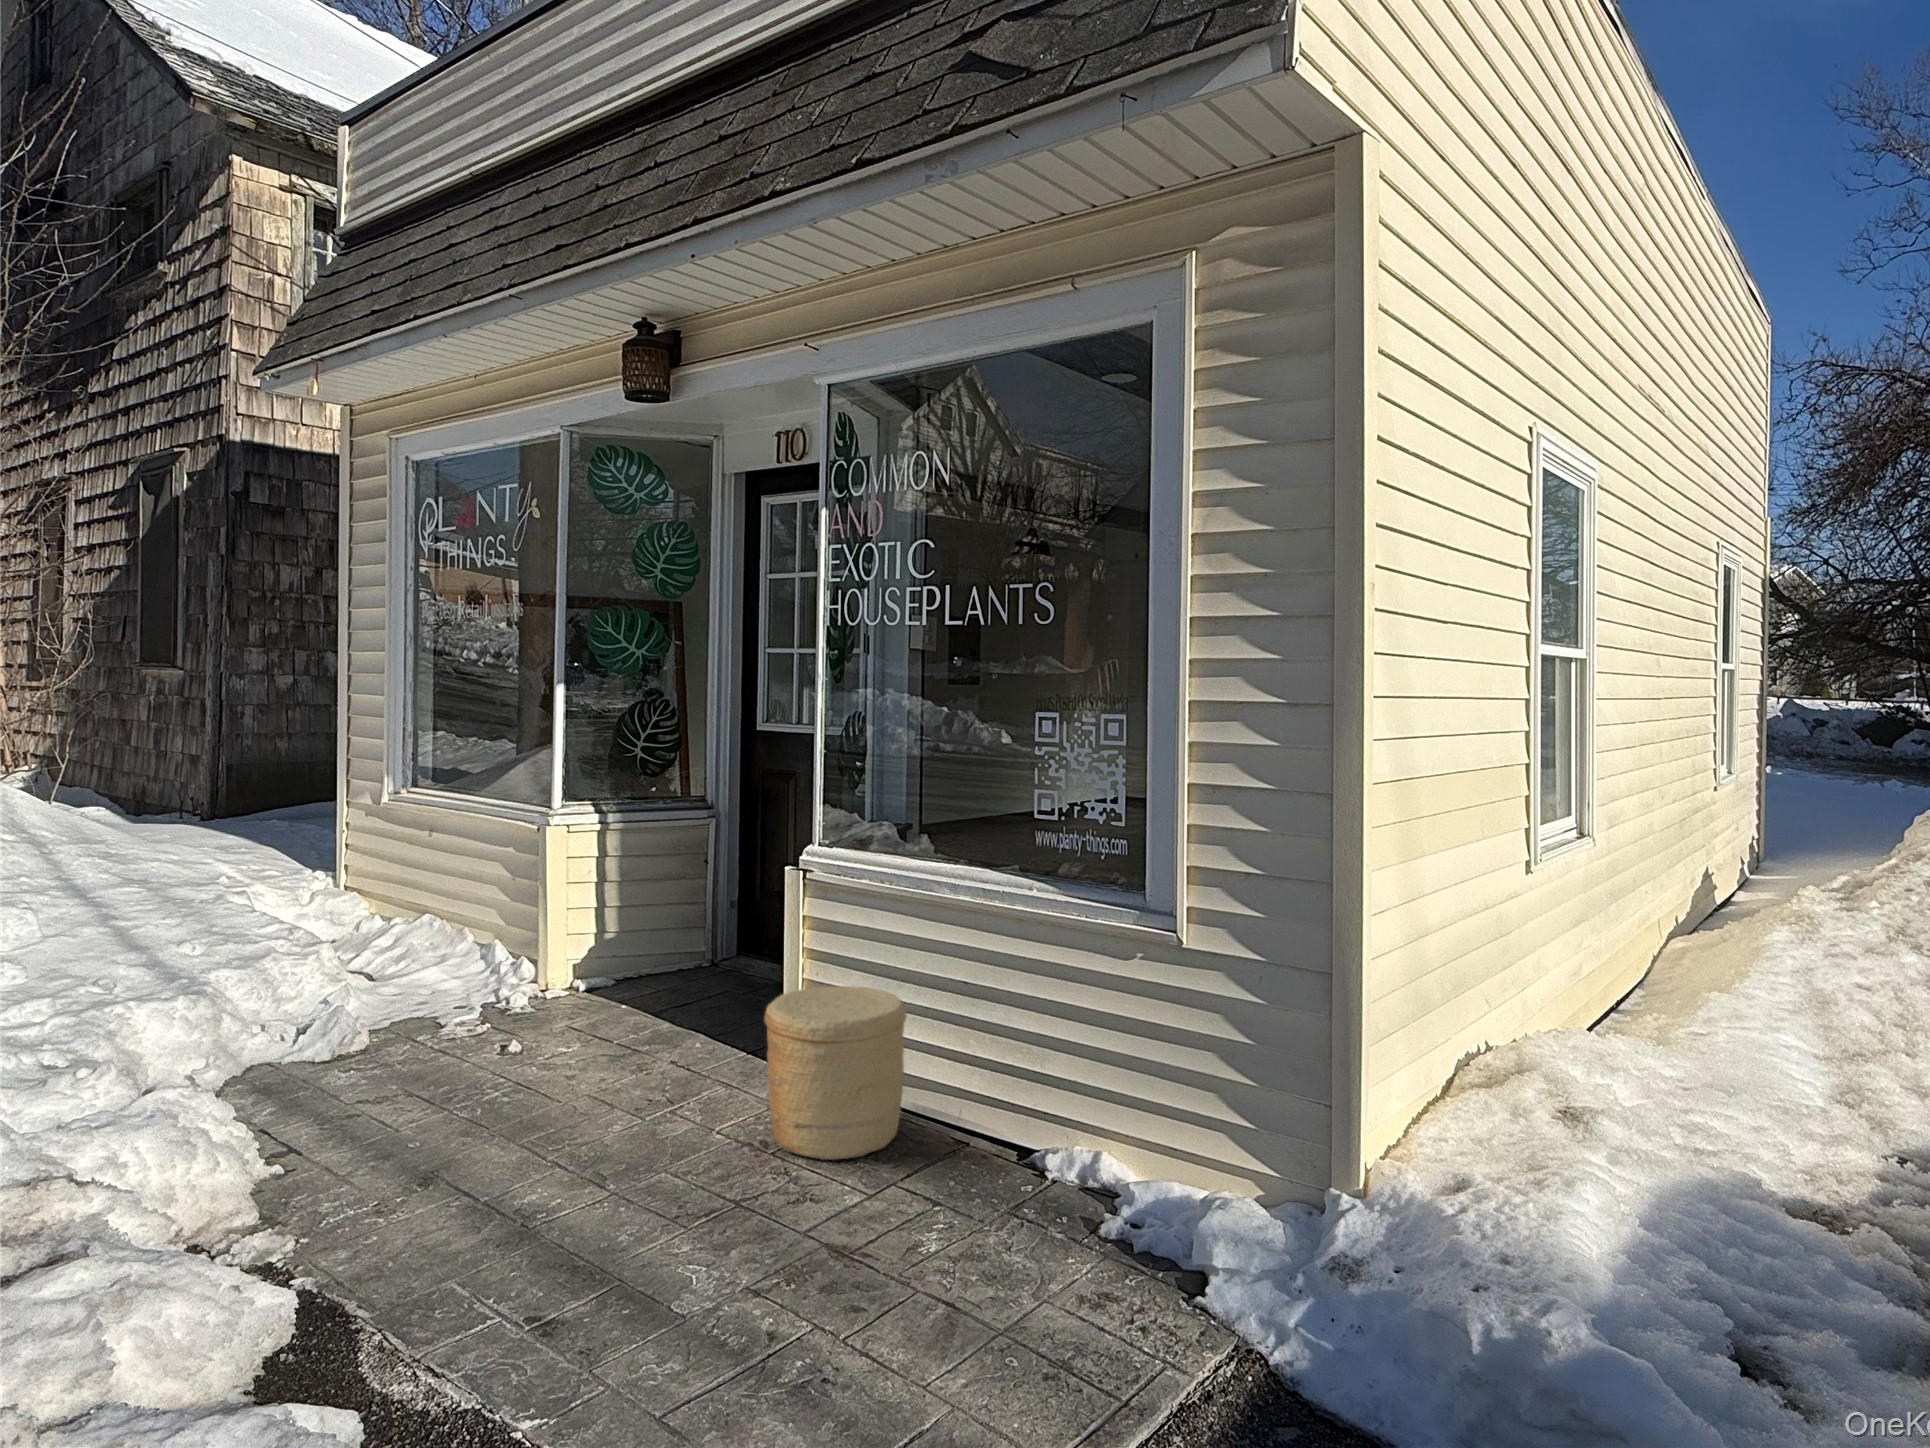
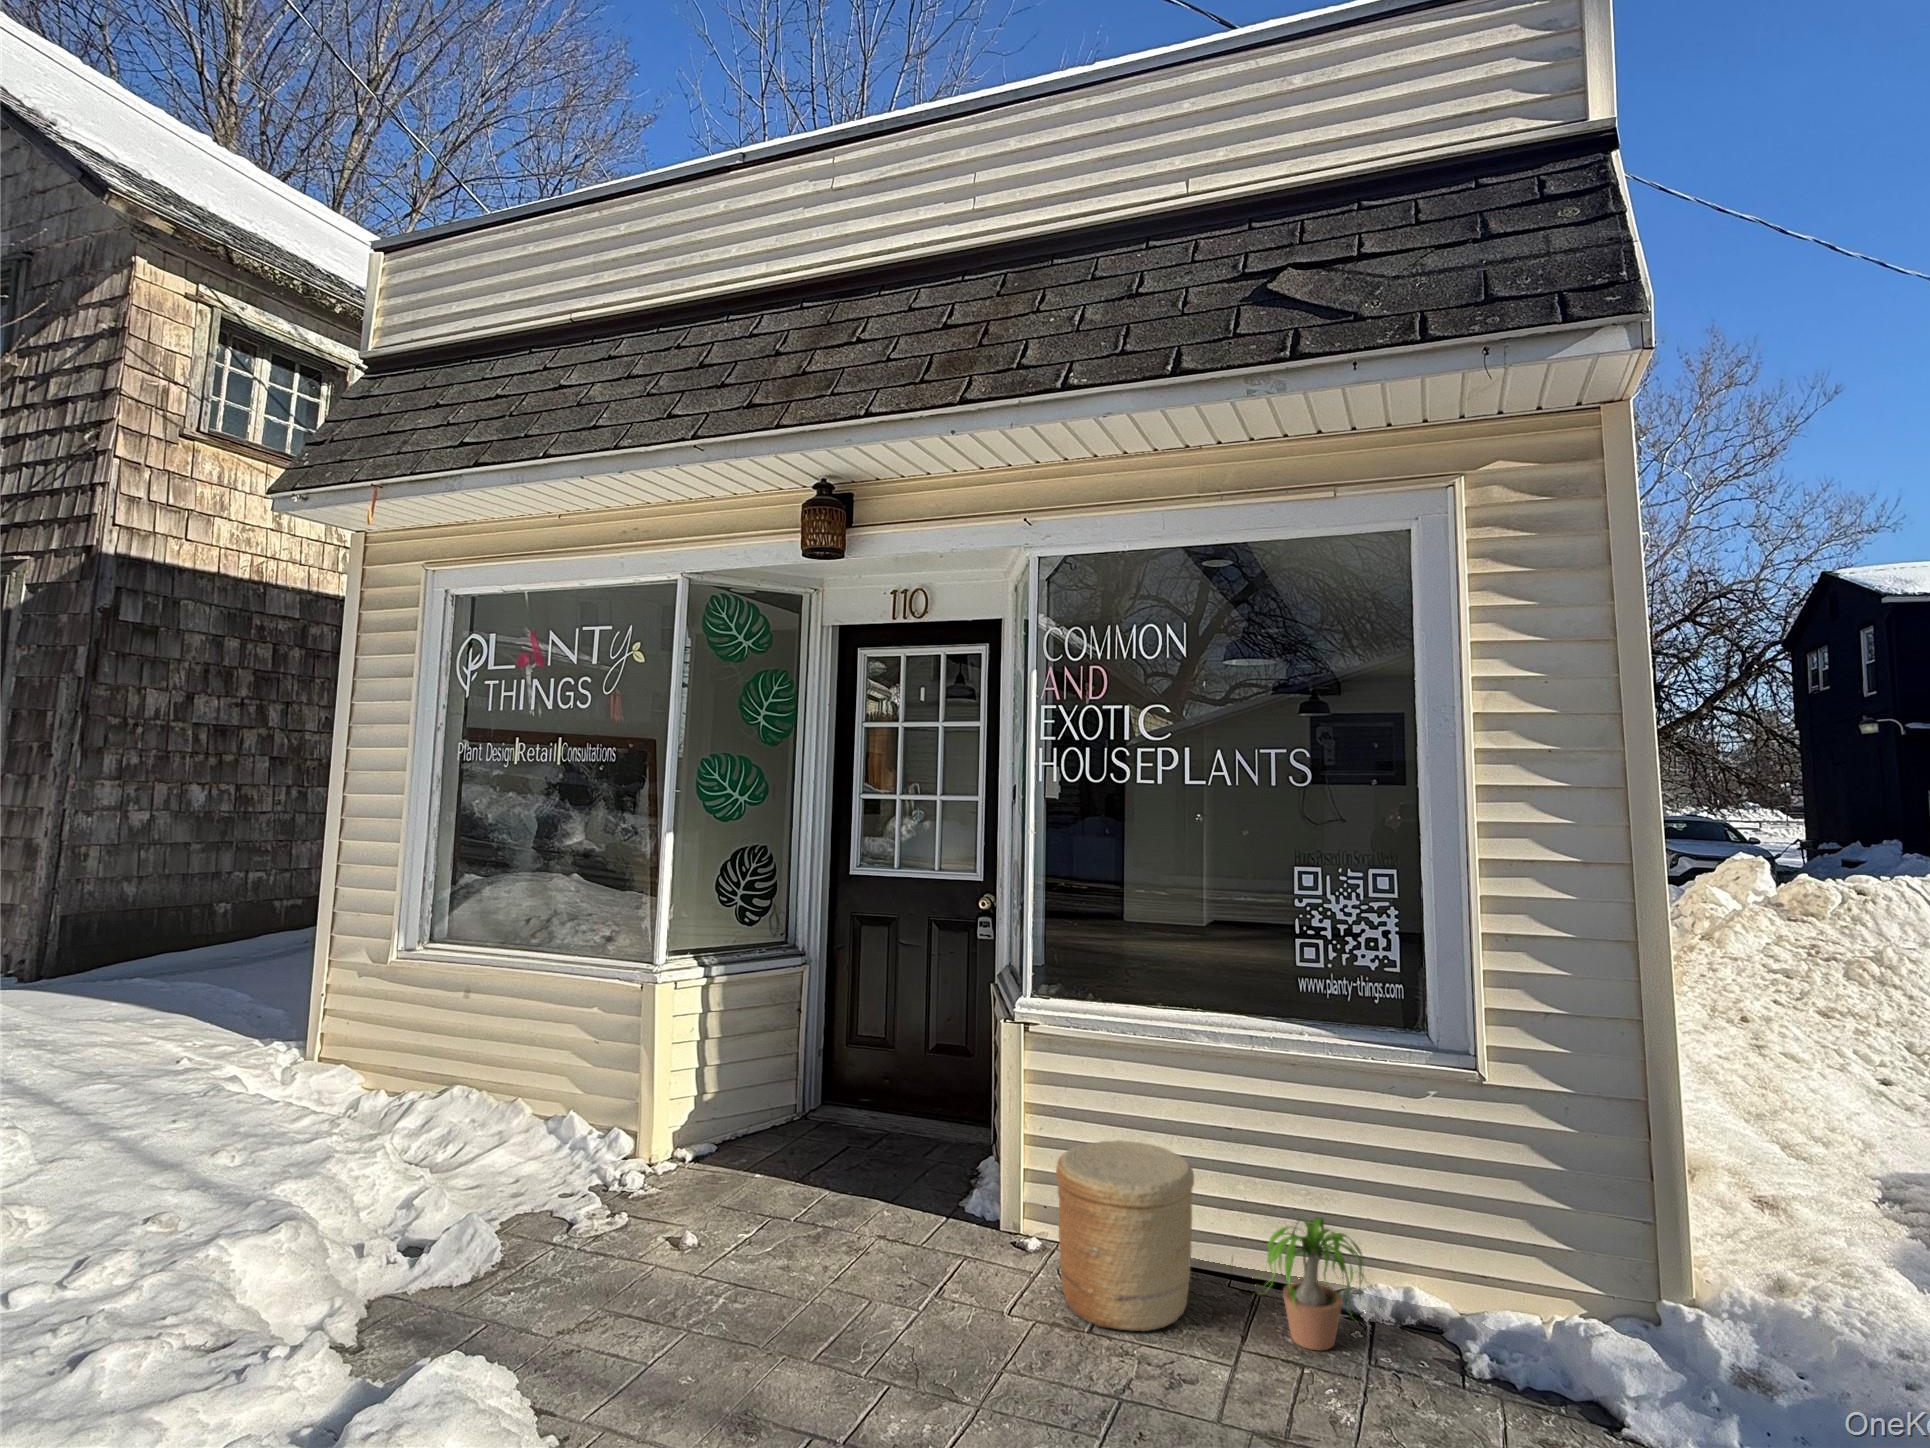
potted plant: none [907,1069,1035,1196] -> present [1259,1217,1364,1350]

